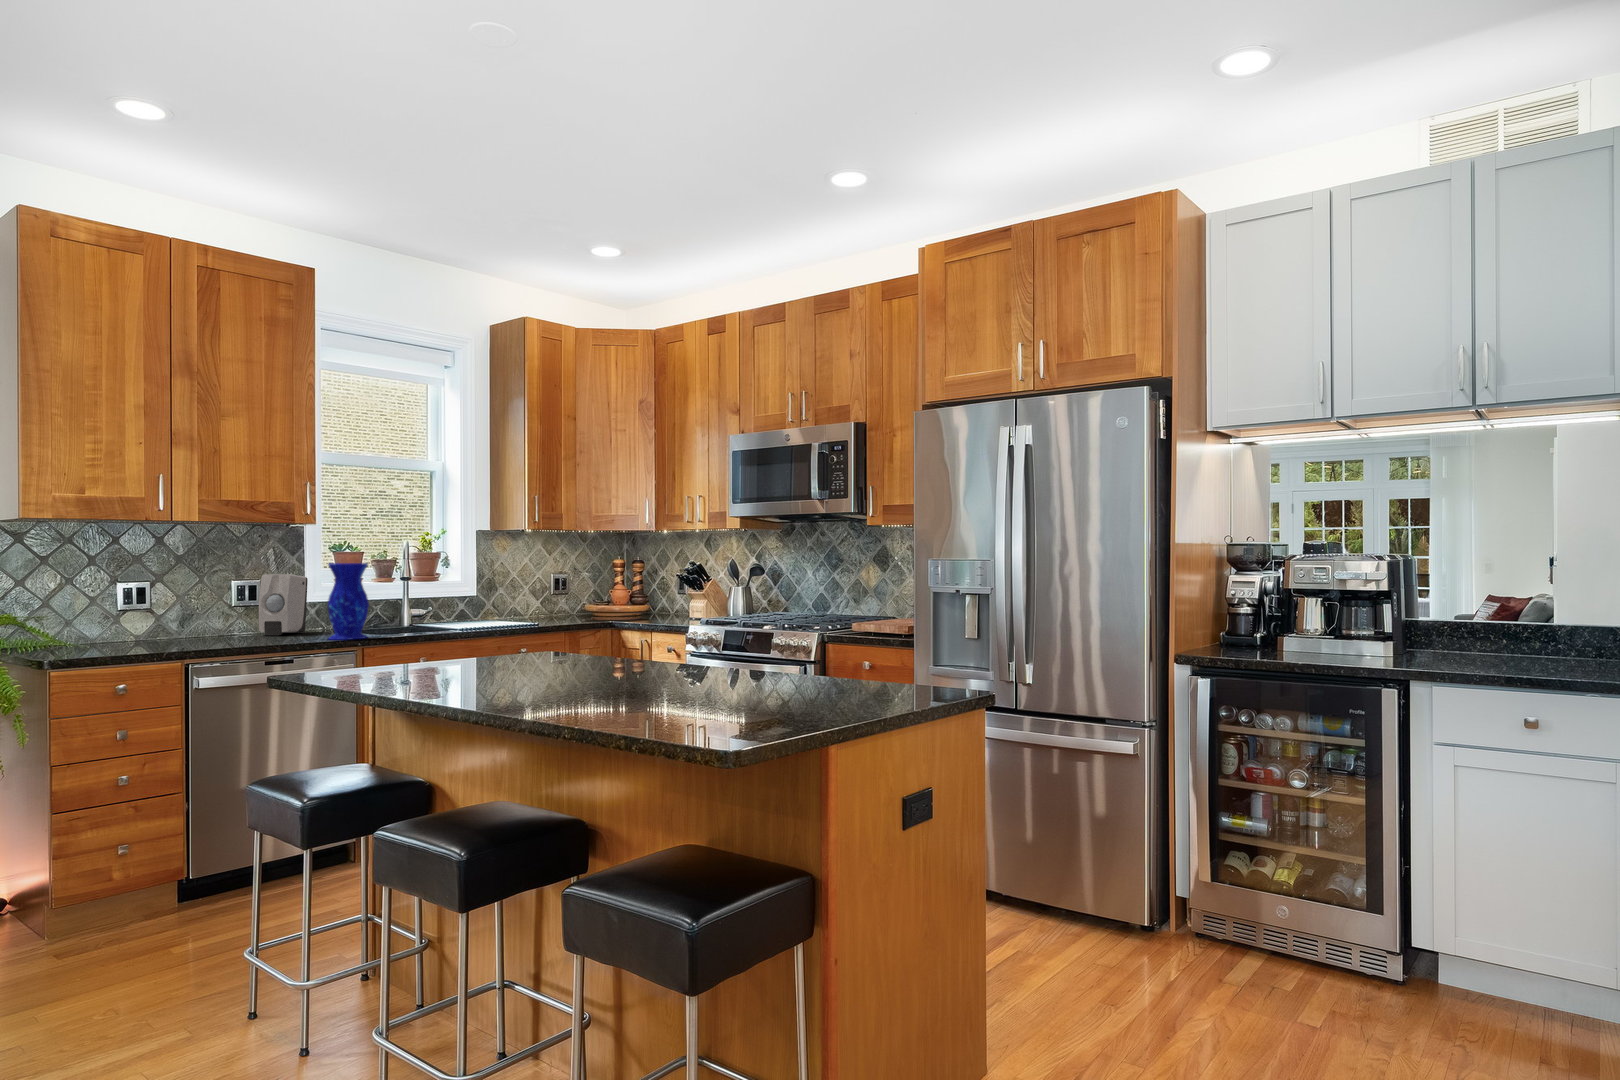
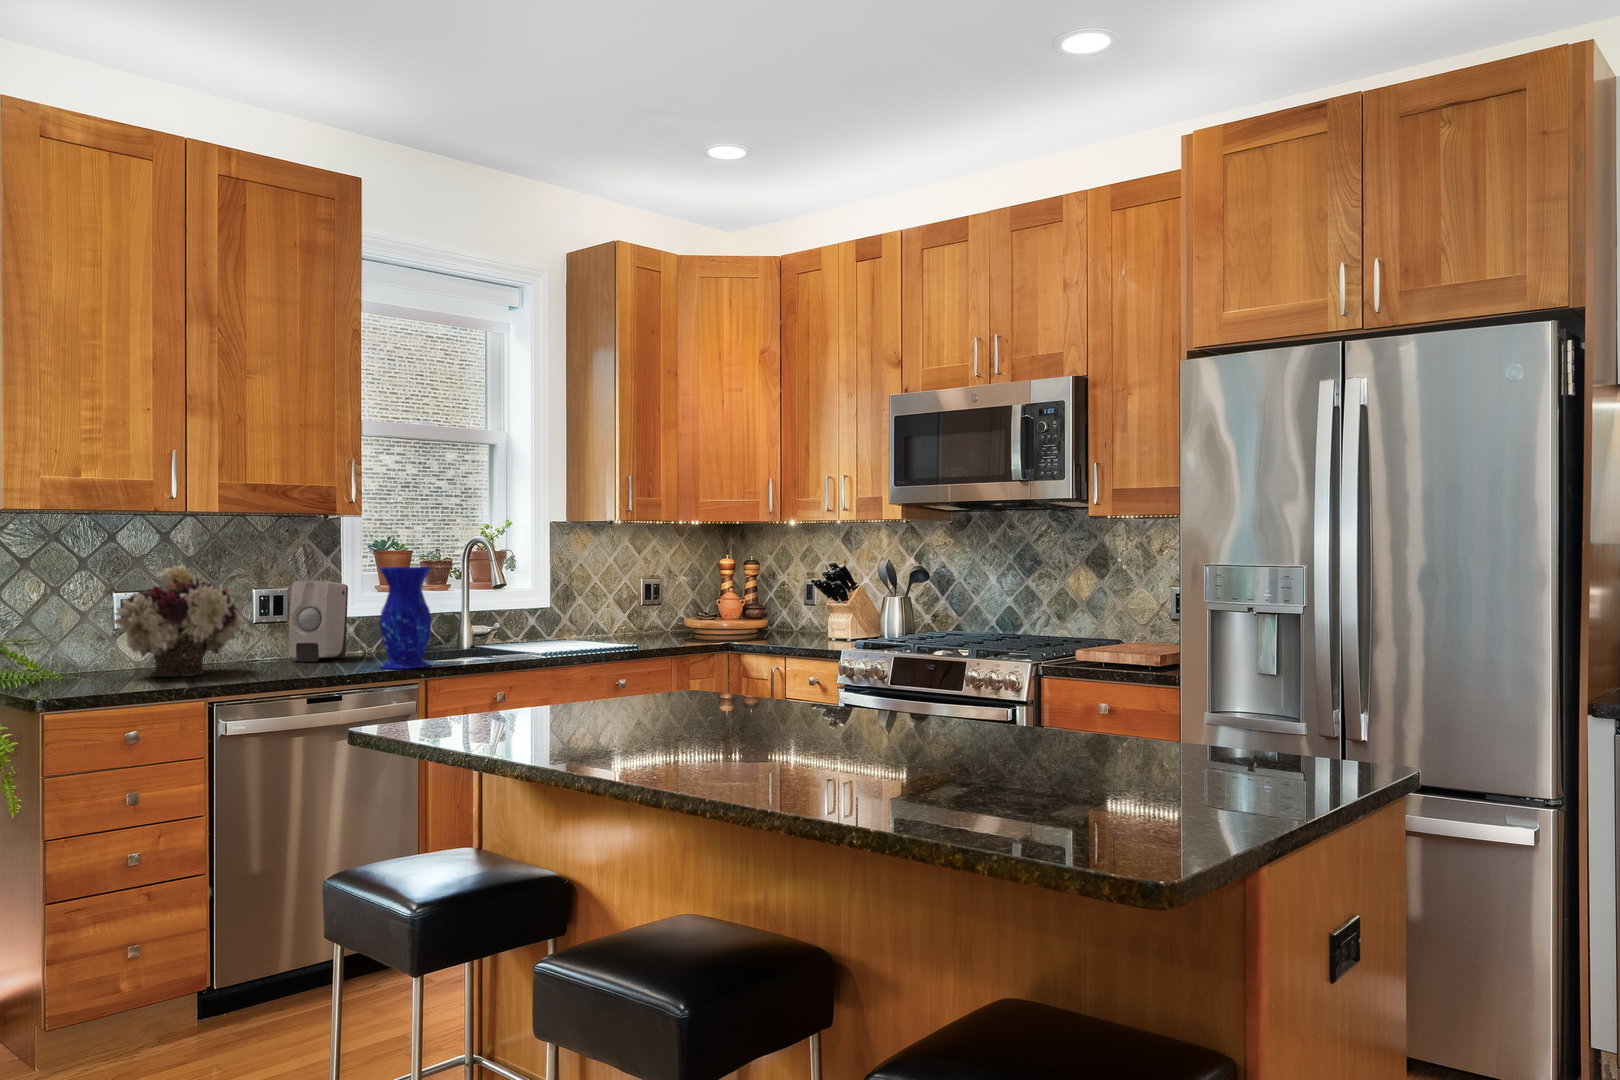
flower arrangement: none [111,561,219,646] -> present [112,565,243,677]

